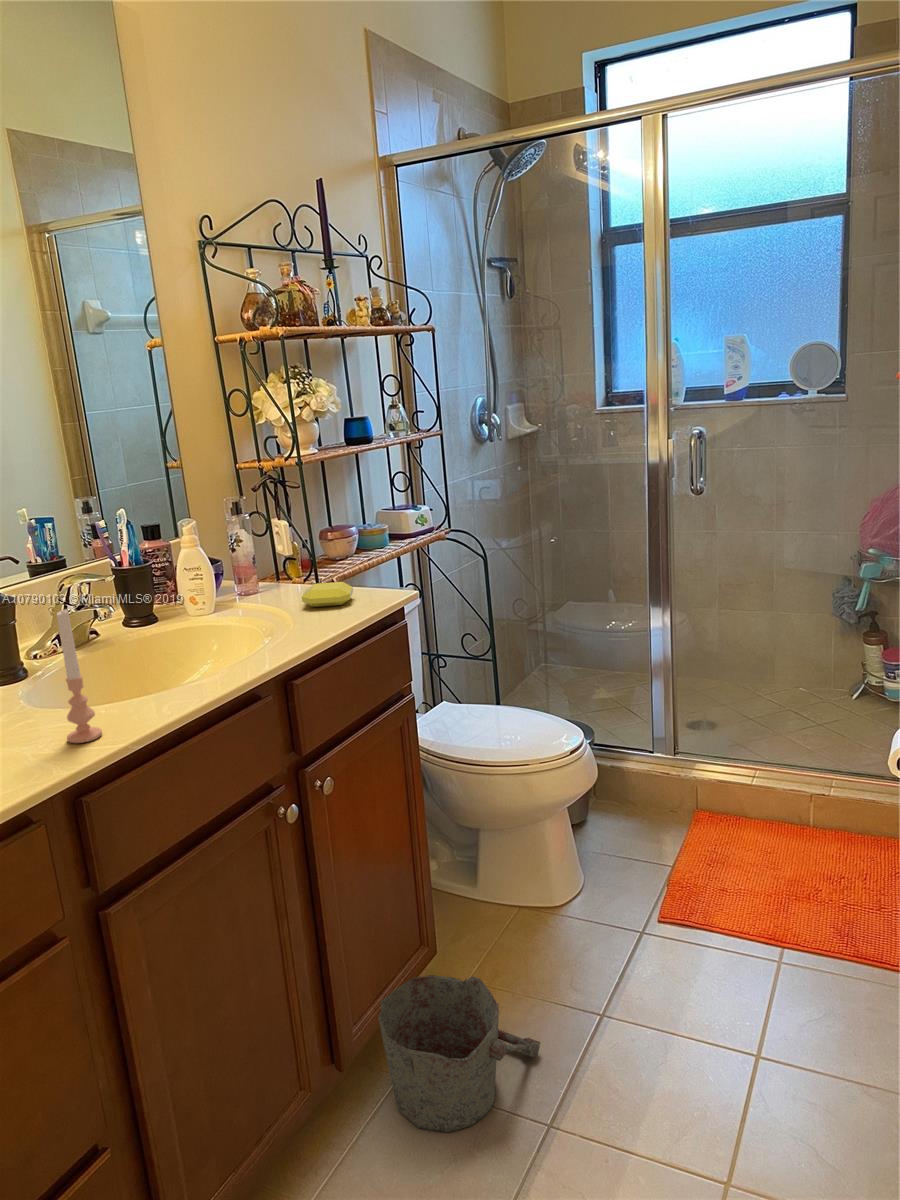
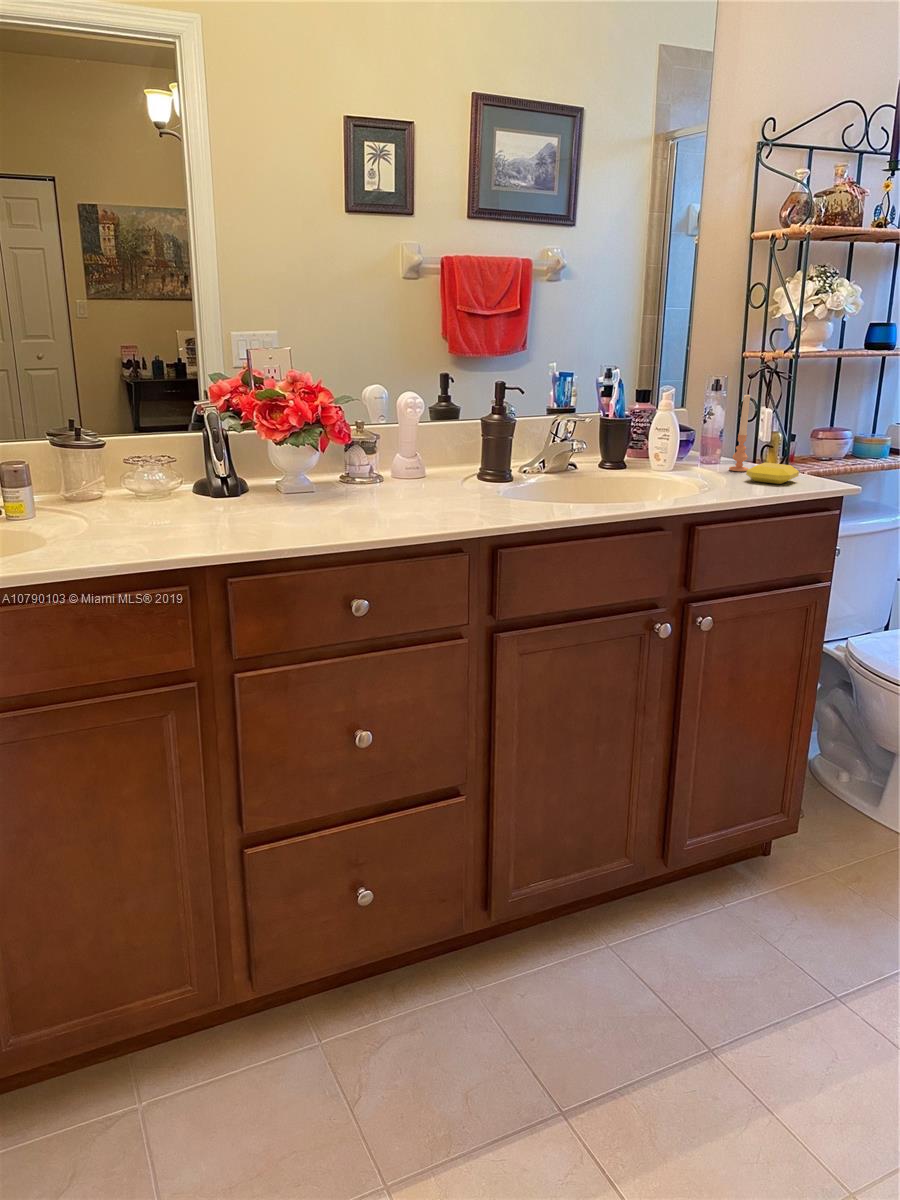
candle: present [57,610,102,743] -> present [729,395,750,471]
bucket: present [378,975,540,1132] -> none [705,831,861,965]

